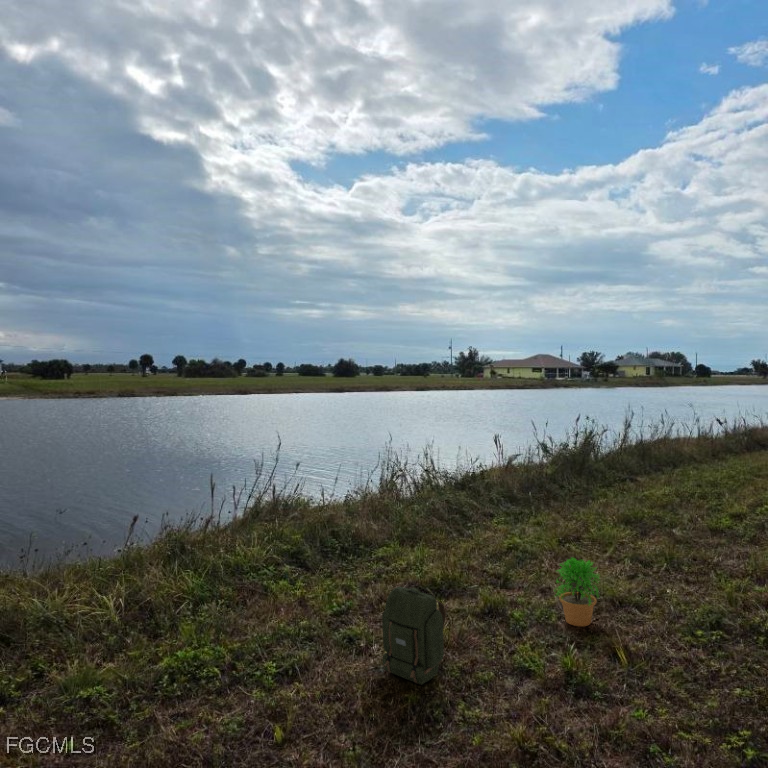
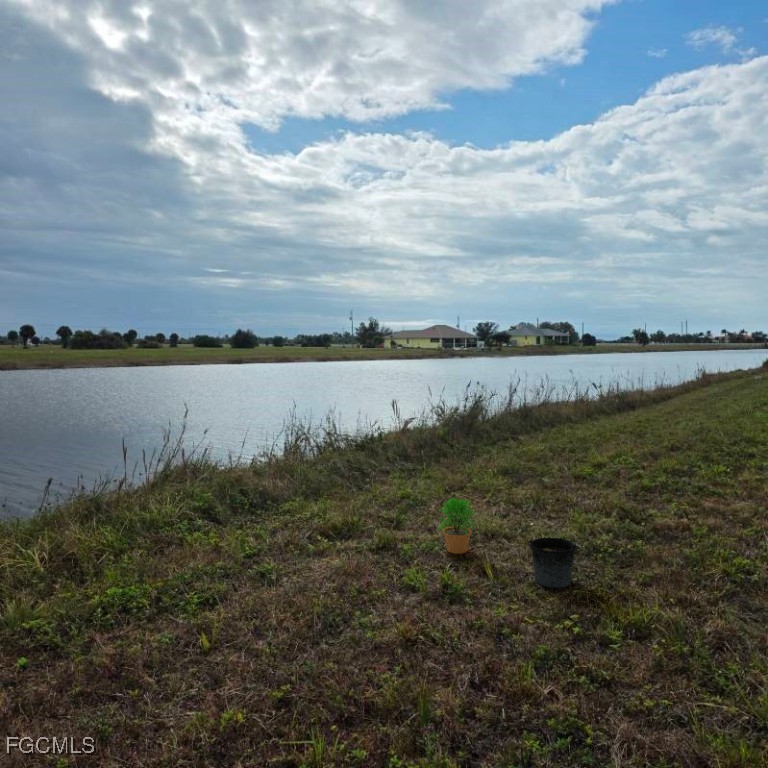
backpack: present [382,587,446,685] -> none [292,523,346,602]
bucket: none [672,617,743,686] -> present [527,538,579,588]

